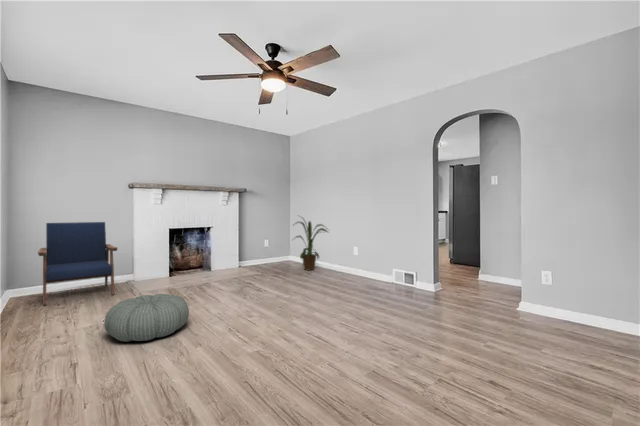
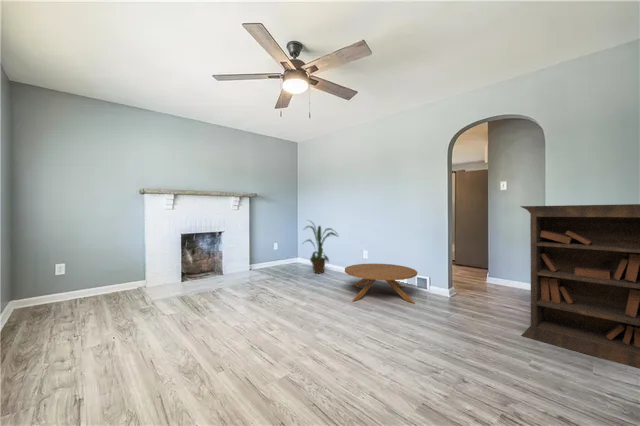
bookcase: none [488,195,617,355] -> present [521,204,640,369]
armchair: present [38,222,117,305] -> none [44,228,129,318]
coffee table: none [330,259,402,297] -> present [345,264,417,303]
pouf: present [104,294,189,342] -> none [113,308,206,366]

